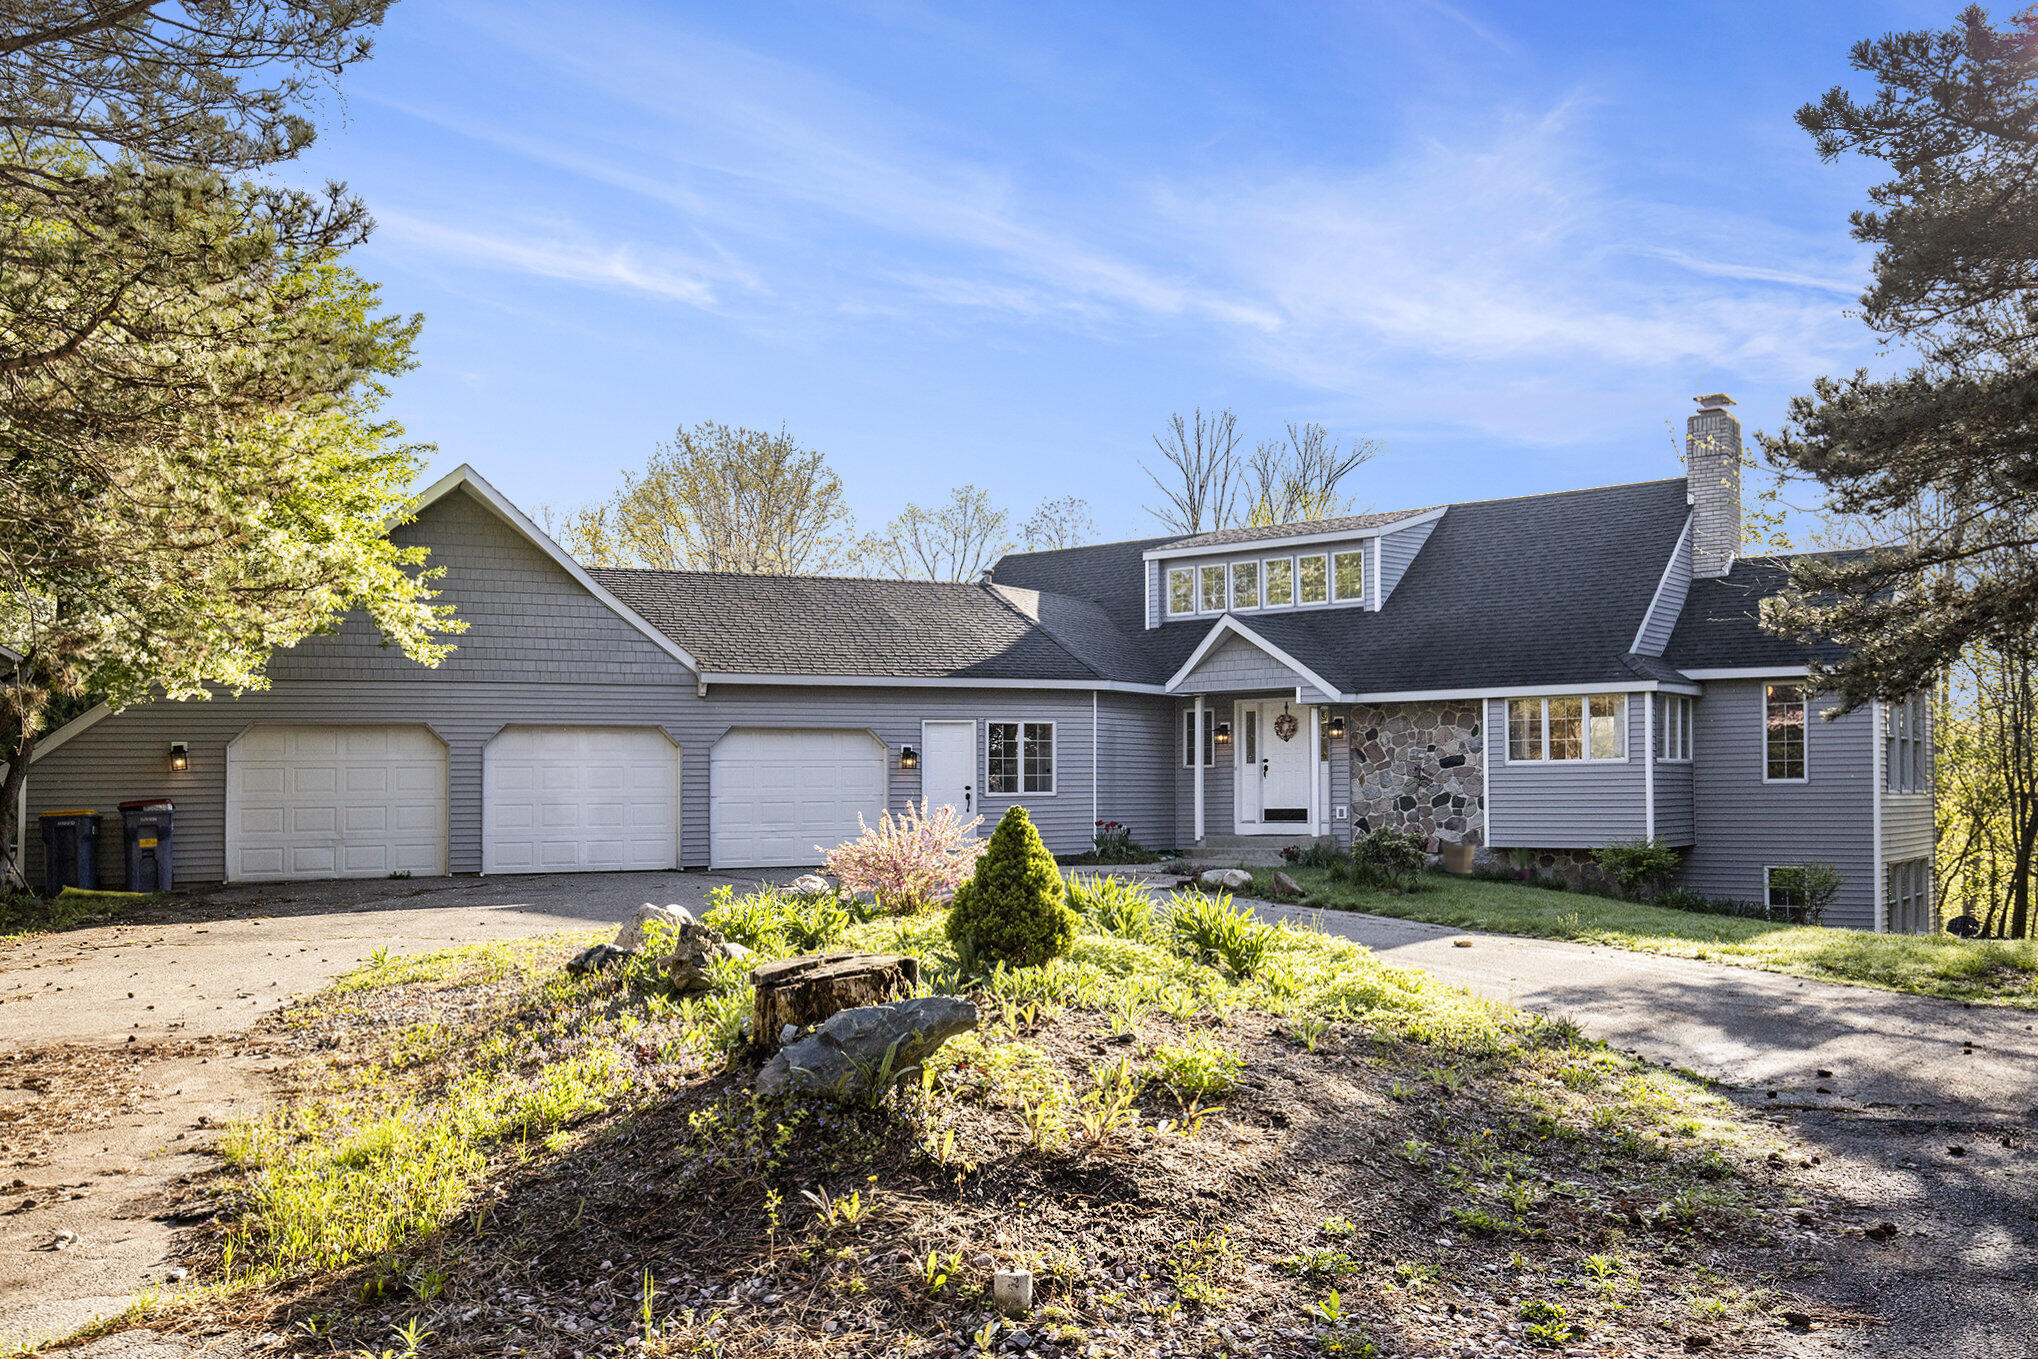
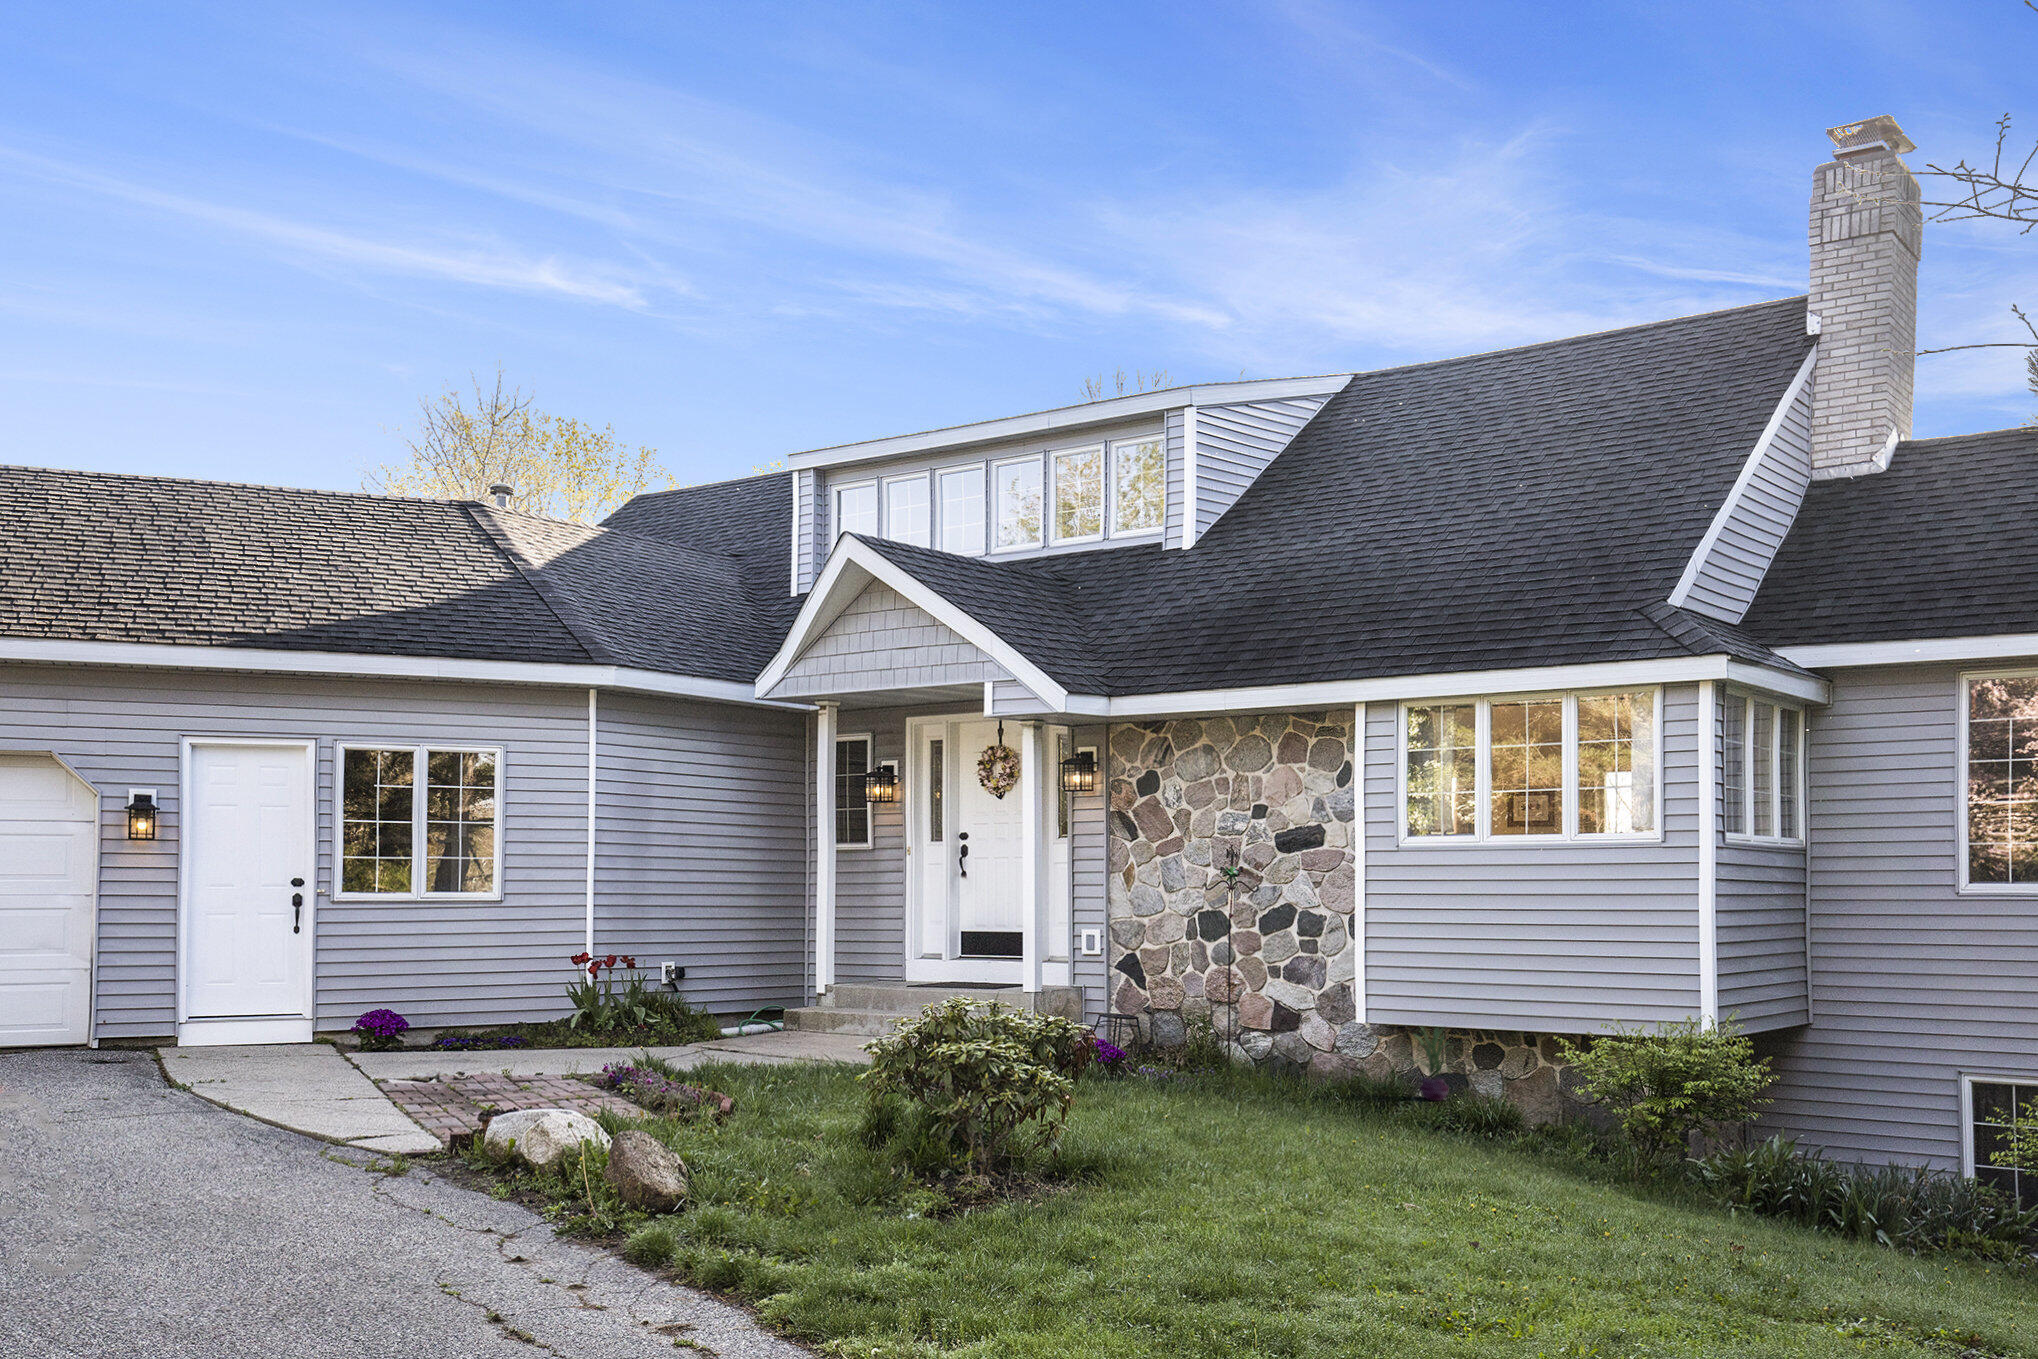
wooden bucket: present [1441,842,1477,874] -> none [1272,1006,1348,1080]

